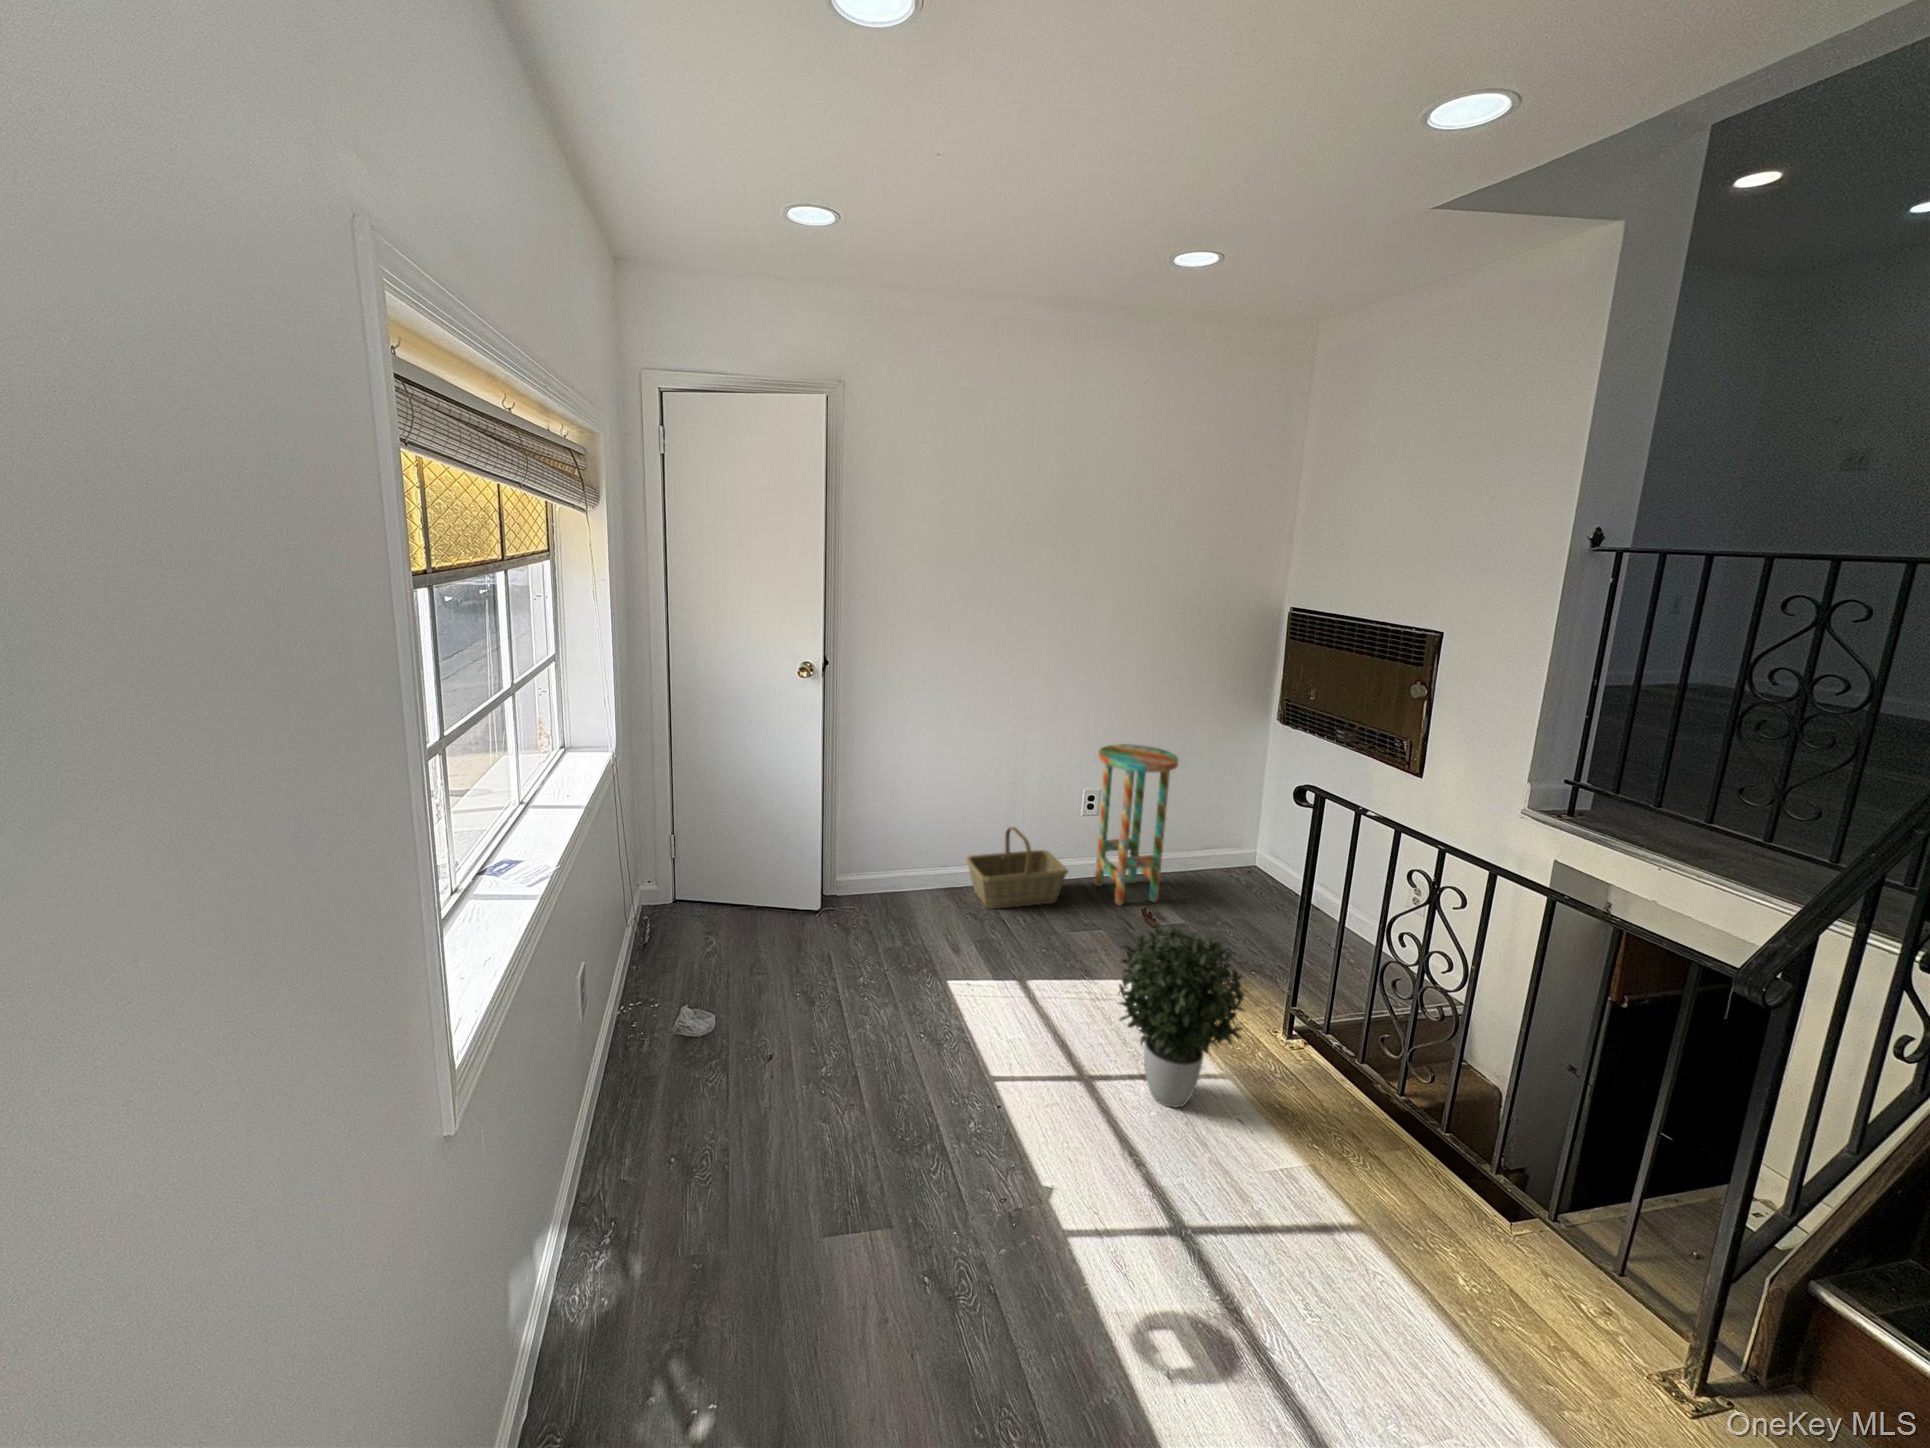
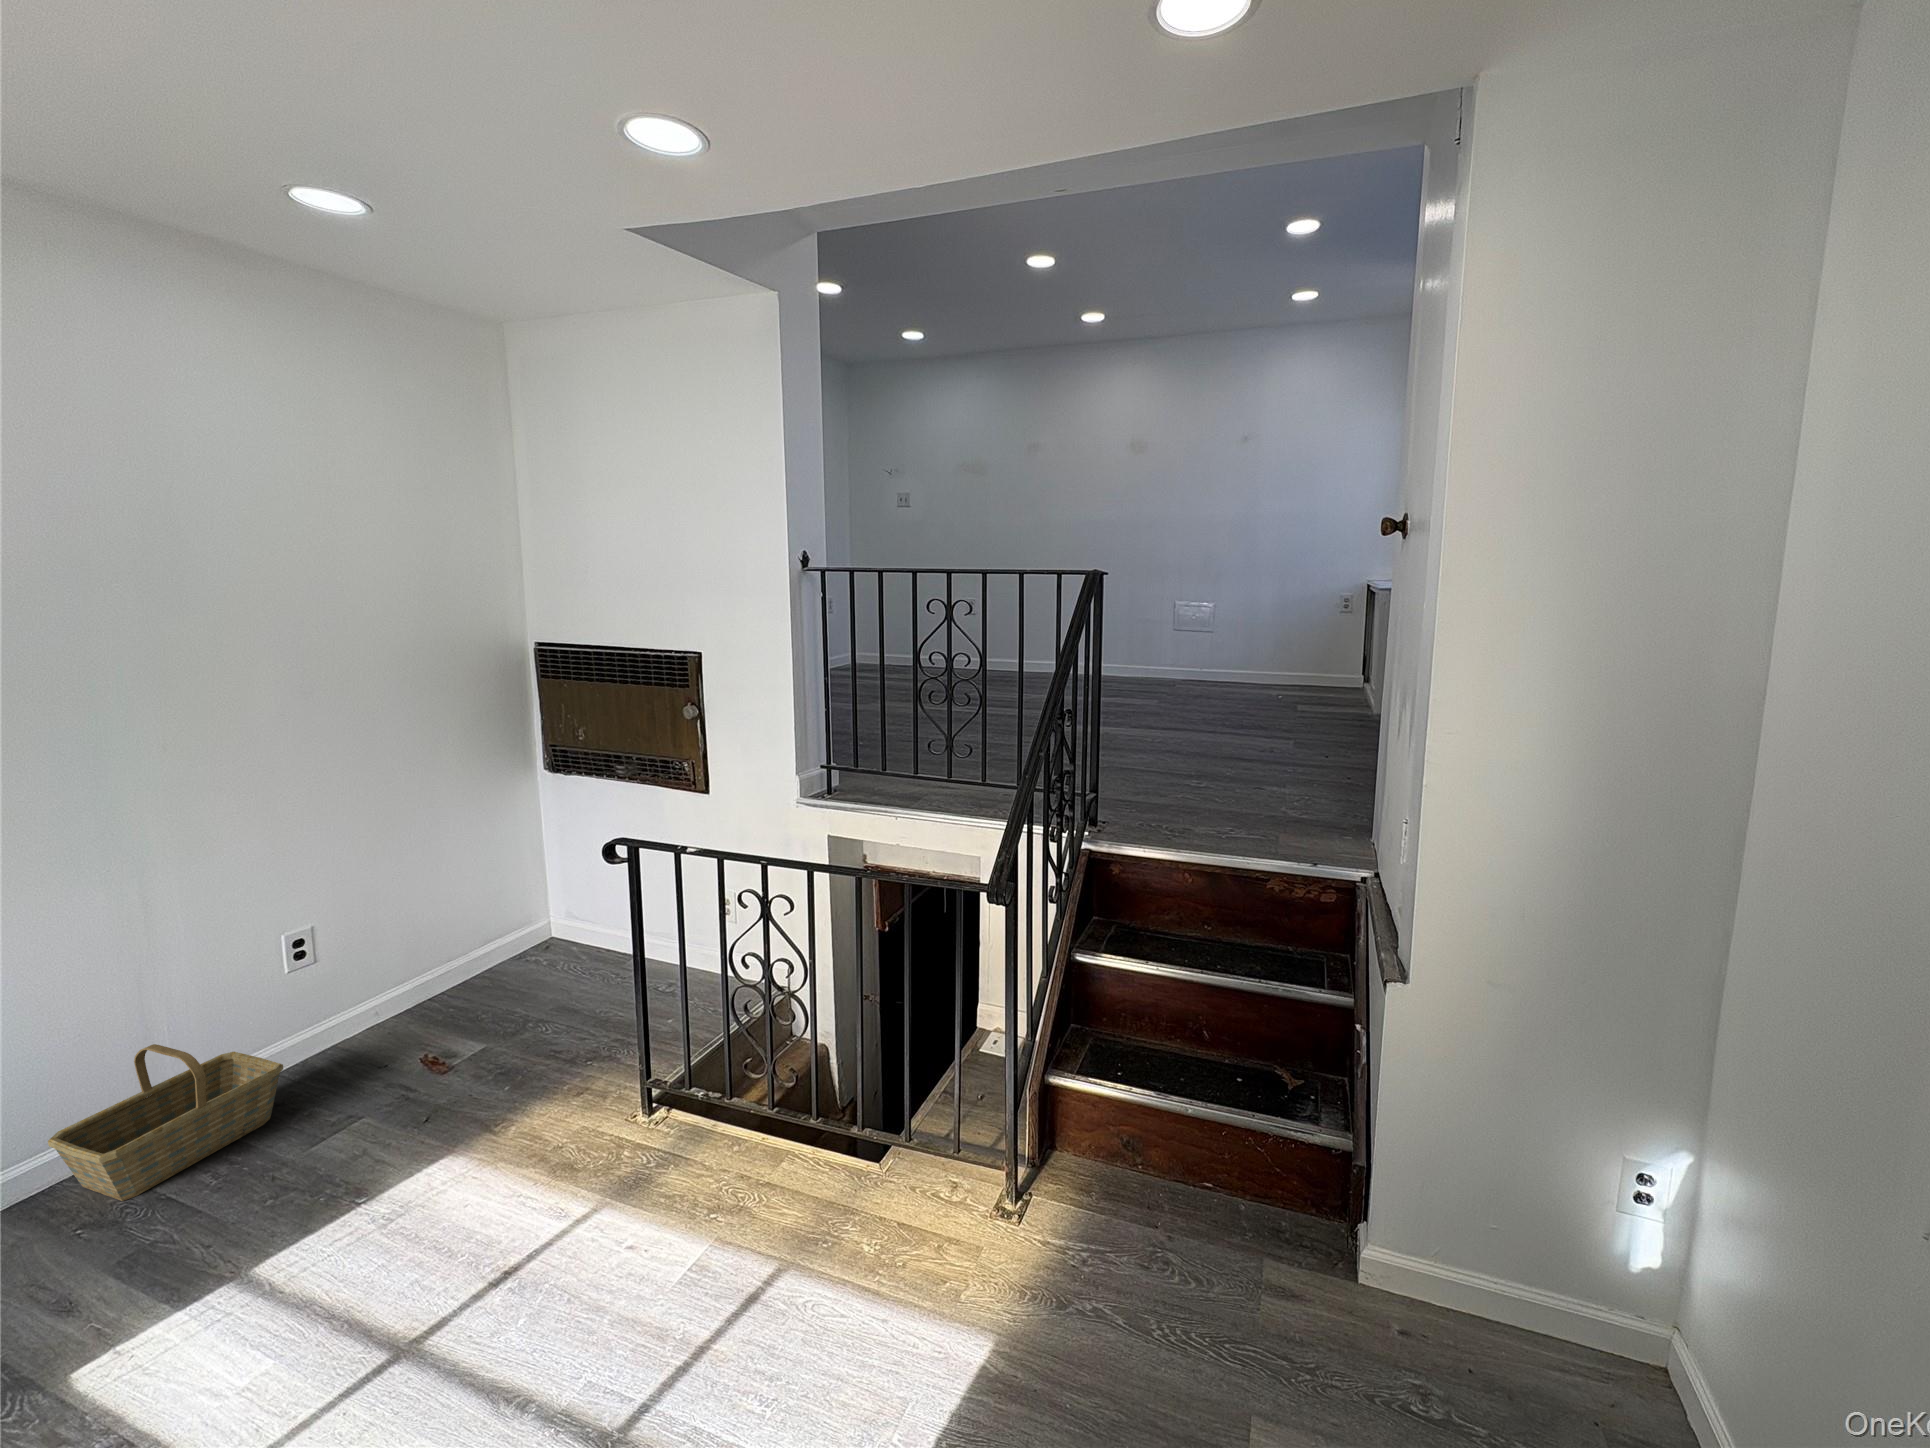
side table: present [1095,744,1178,906] -> none [297,845,440,1073]
potted plant: present [1119,927,1245,1107] -> none [427,1060,616,1303]

